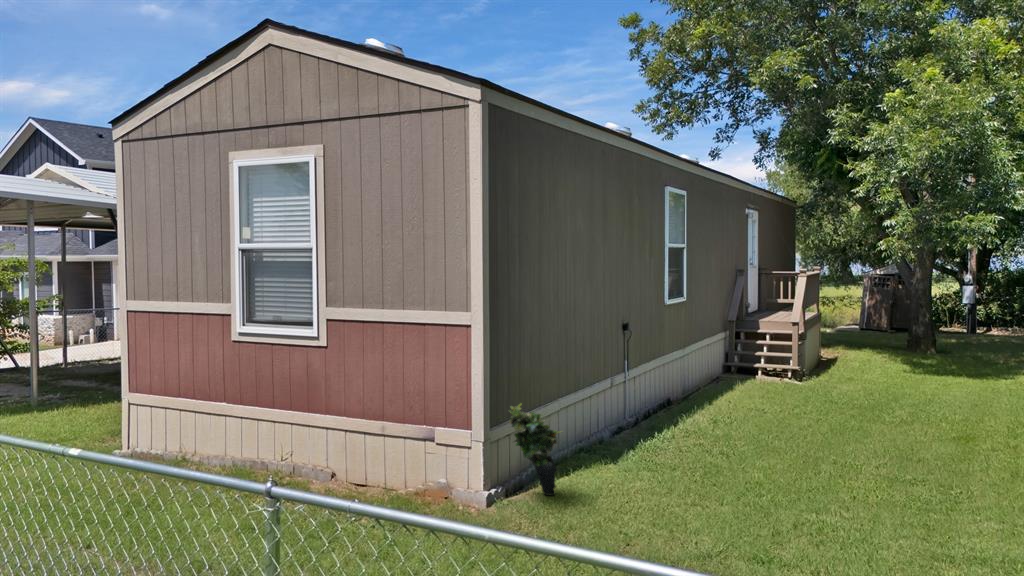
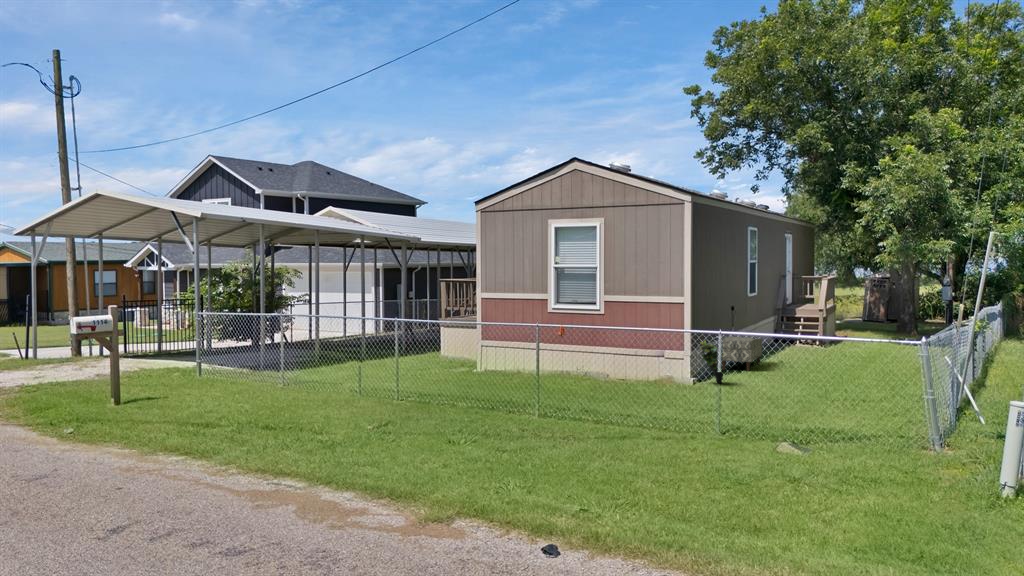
bench: none [589,372,676,449] -> present [722,337,762,371]

